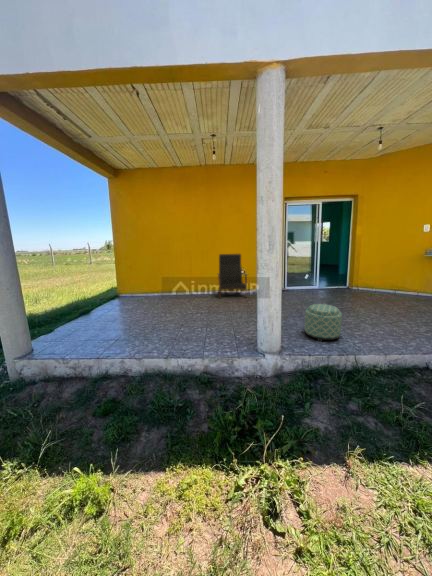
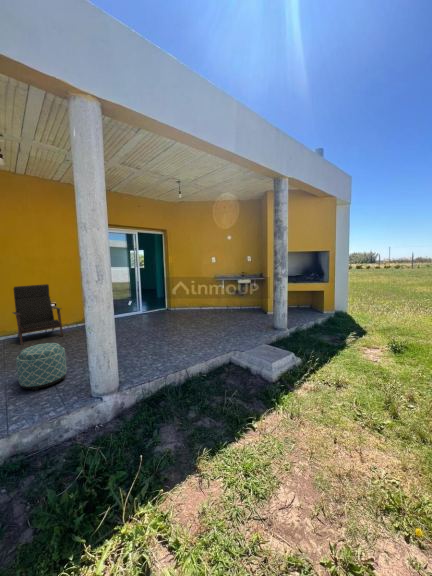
ottoman: present [305,304,342,341] -> present [16,343,67,391]

